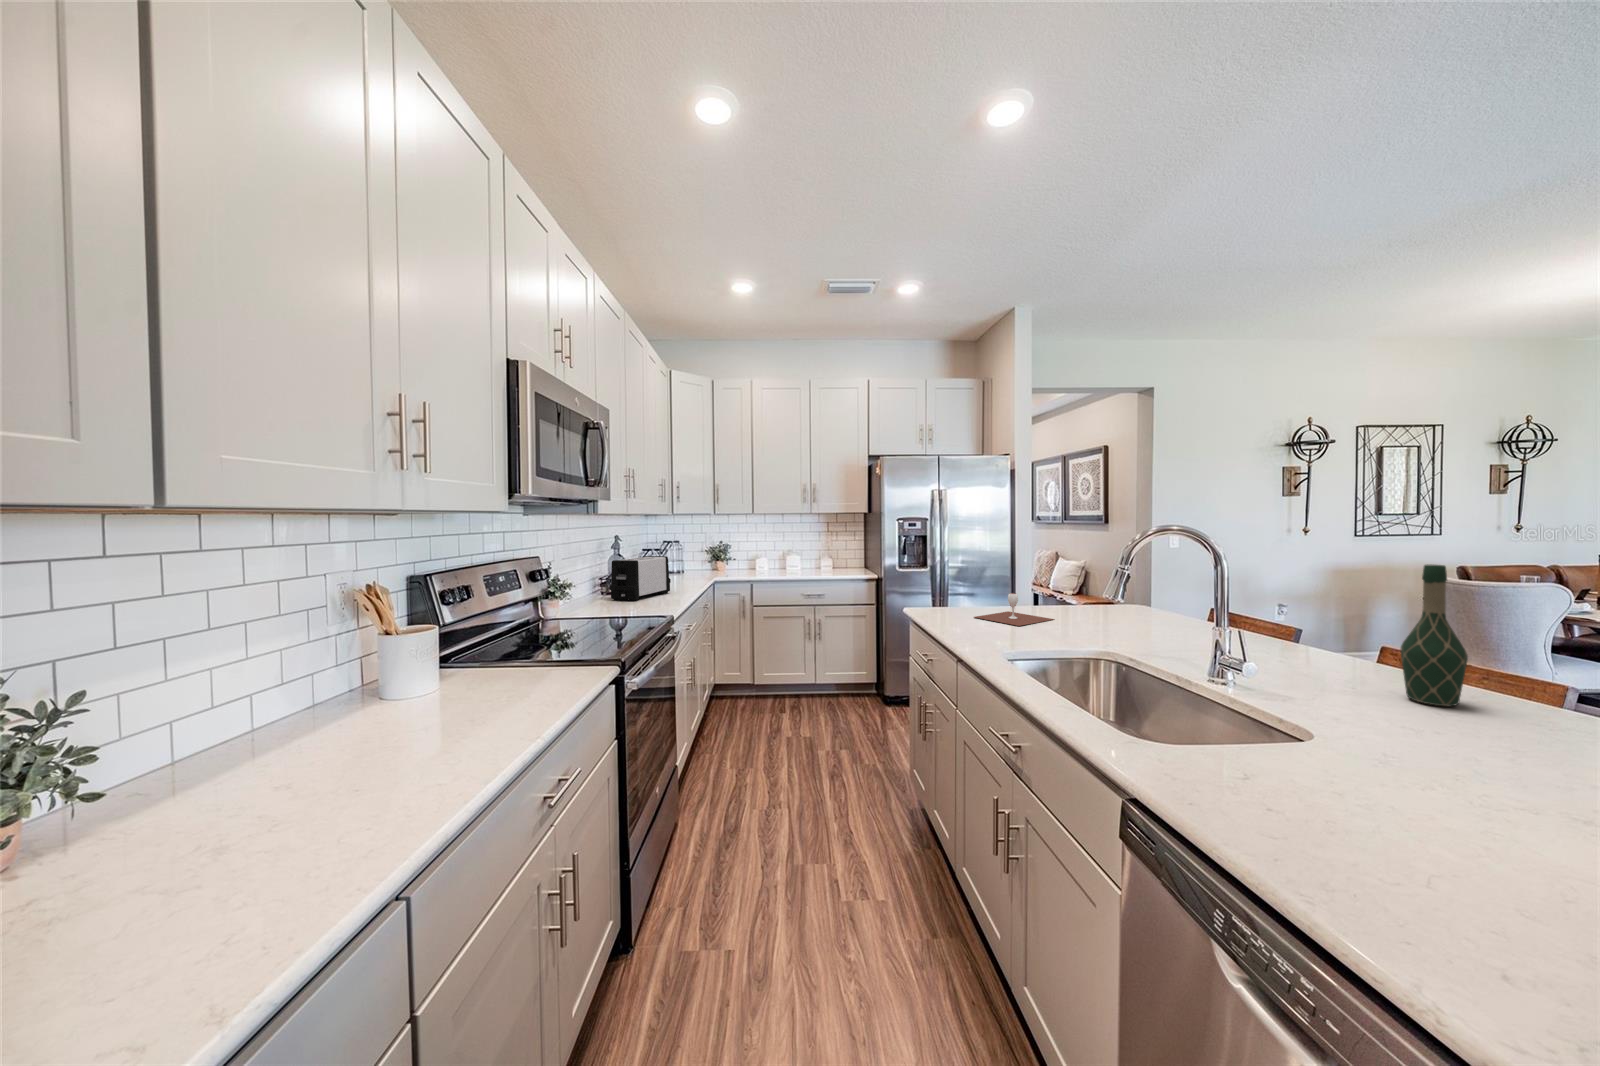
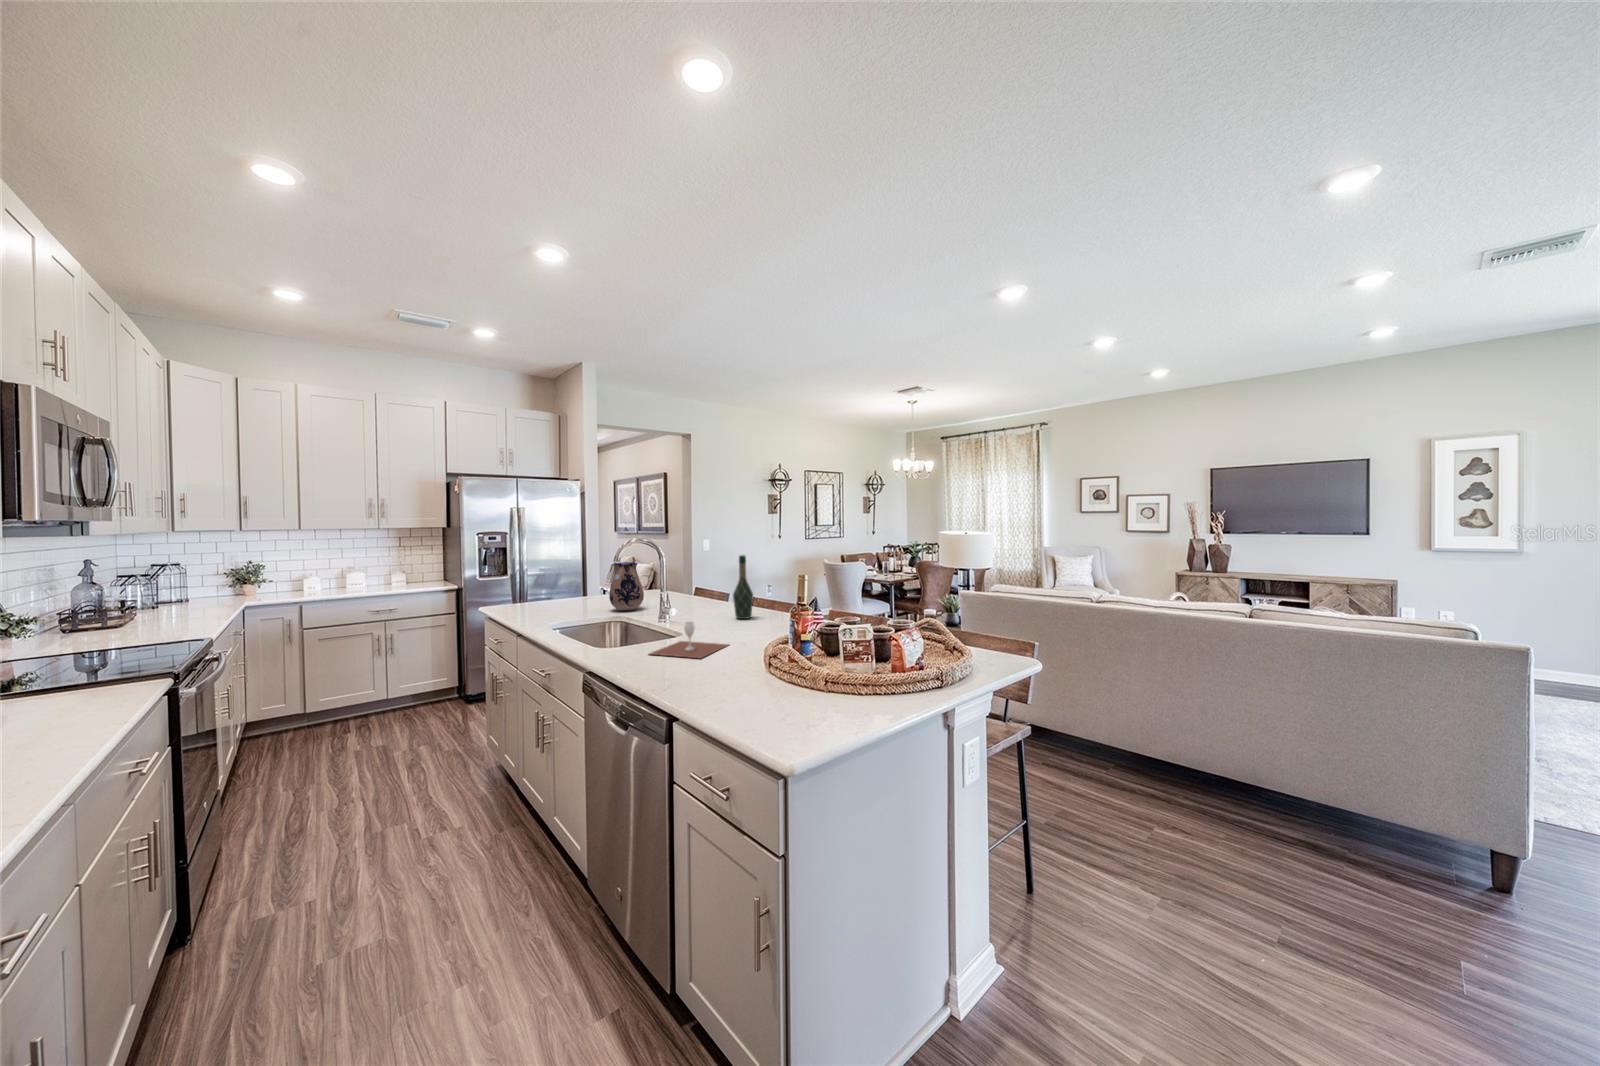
toaster: present [610,556,671,601] -> none [87,581,185,635]
ceramic pitcher: none [1086,562,1146,639] -> present [609,562,644,611]
wine glass: present [975,593,1054,626] -> present [651,622,728,658]

